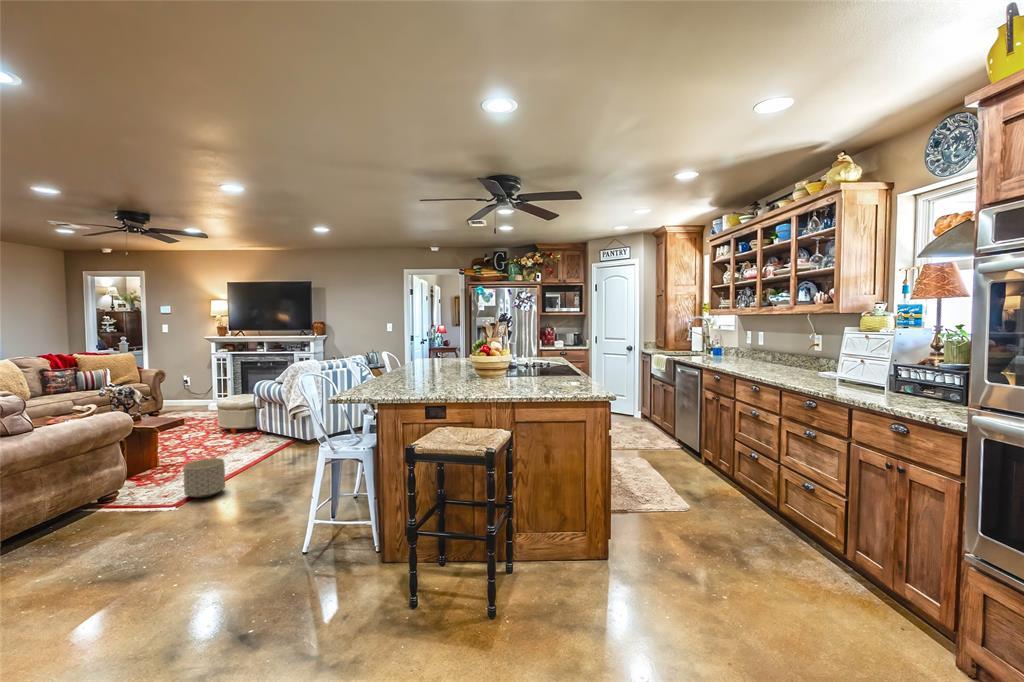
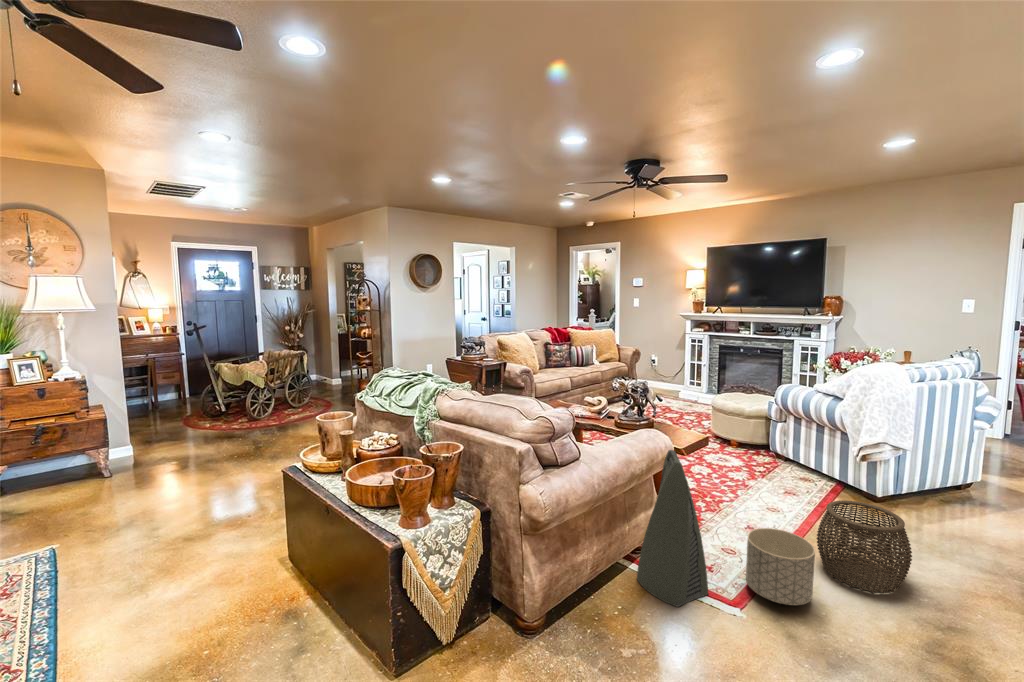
air purifier: none [99,421,155,518] -> present [637,450,708,607]
woven basket: none [240,436,289,481] -> present [816,500,912,594]

